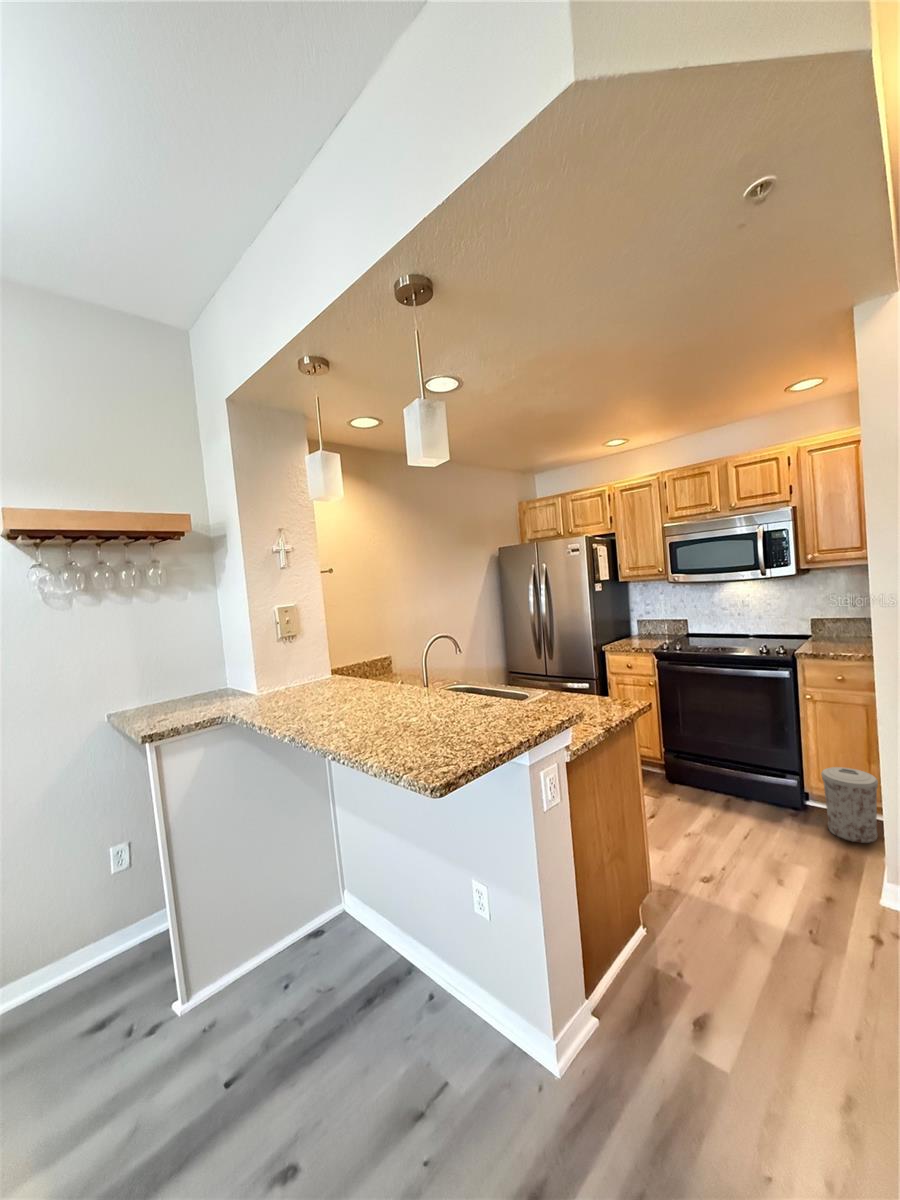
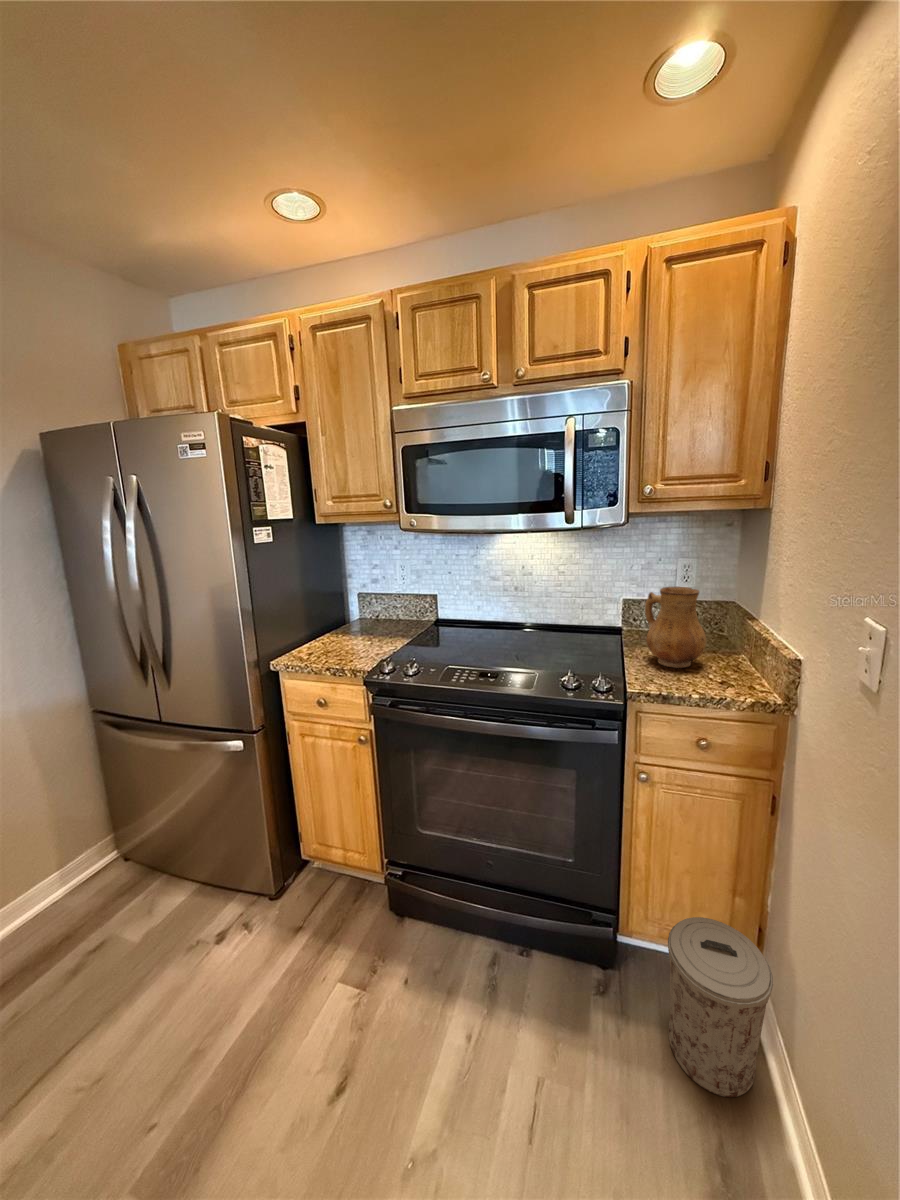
ceramic pitcher: none [815,606,852,648] -> present [645,587,706,668]

